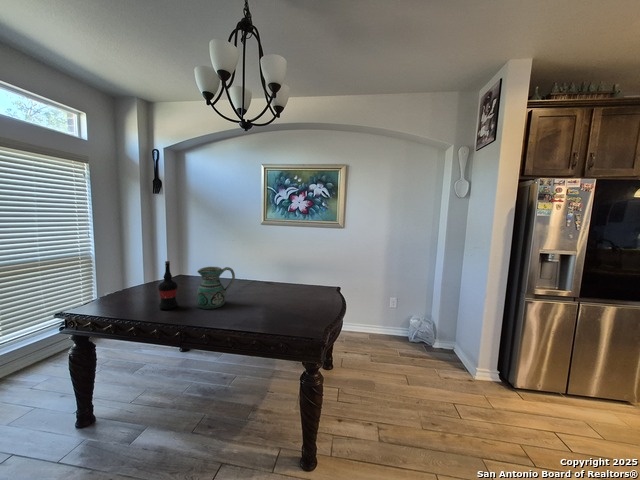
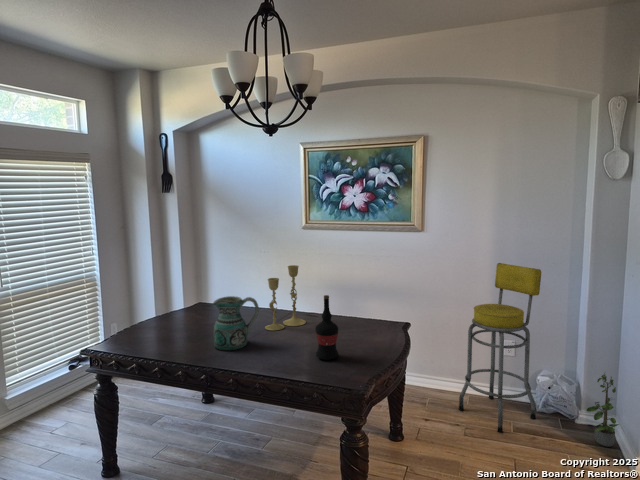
candlestick: none [237,246,268,293] -> present [265,265,306,331]
bar stool: none [365,249,417,357] -> present [459,263,541,433]
wine bottle: present [158,261,178,309] -> present [316,295,339,360]
potted plant: none [442,315,462,361] -> present [587,374,619,447]

